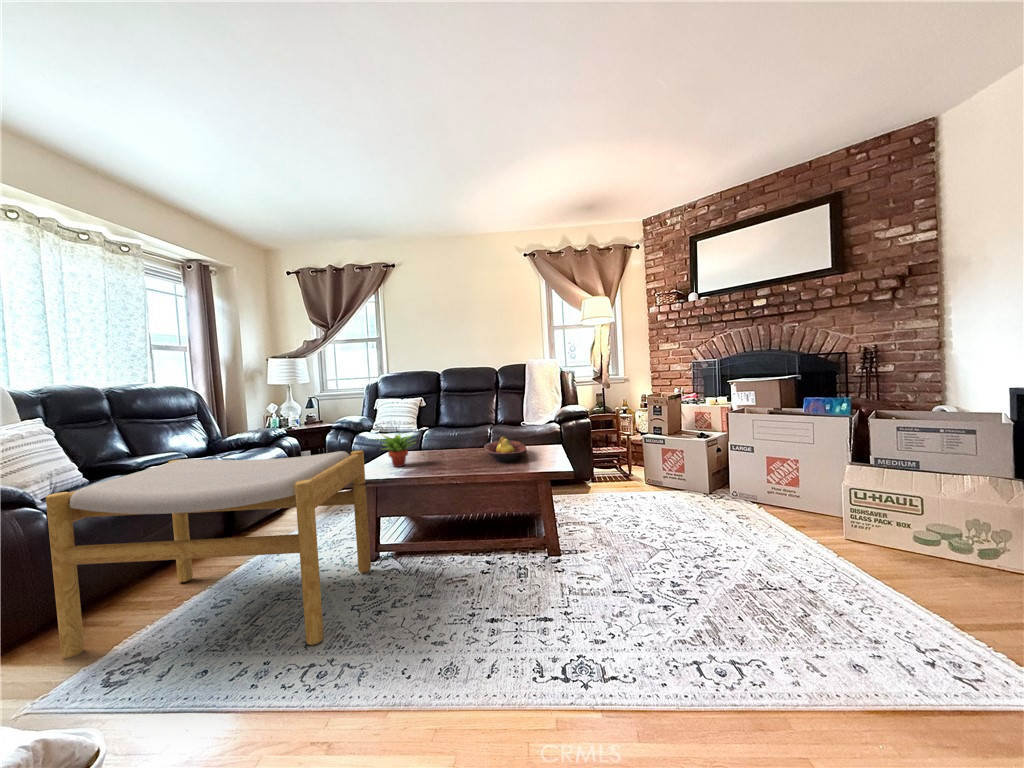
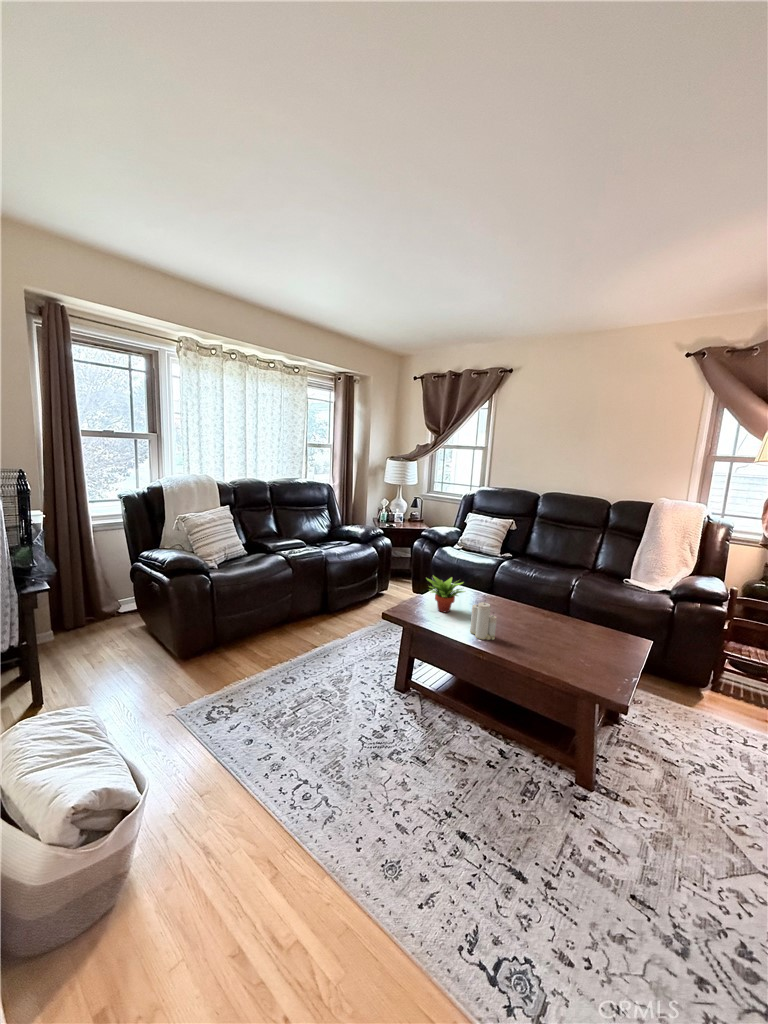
candle: none [433,435,459,471] -> present [470,602,497,640]
fruit bowl: present [484,437,526,462] -> none [534,613,589,652]
footstool: present [46,450,371,658] -> none [192,558,401,763]

